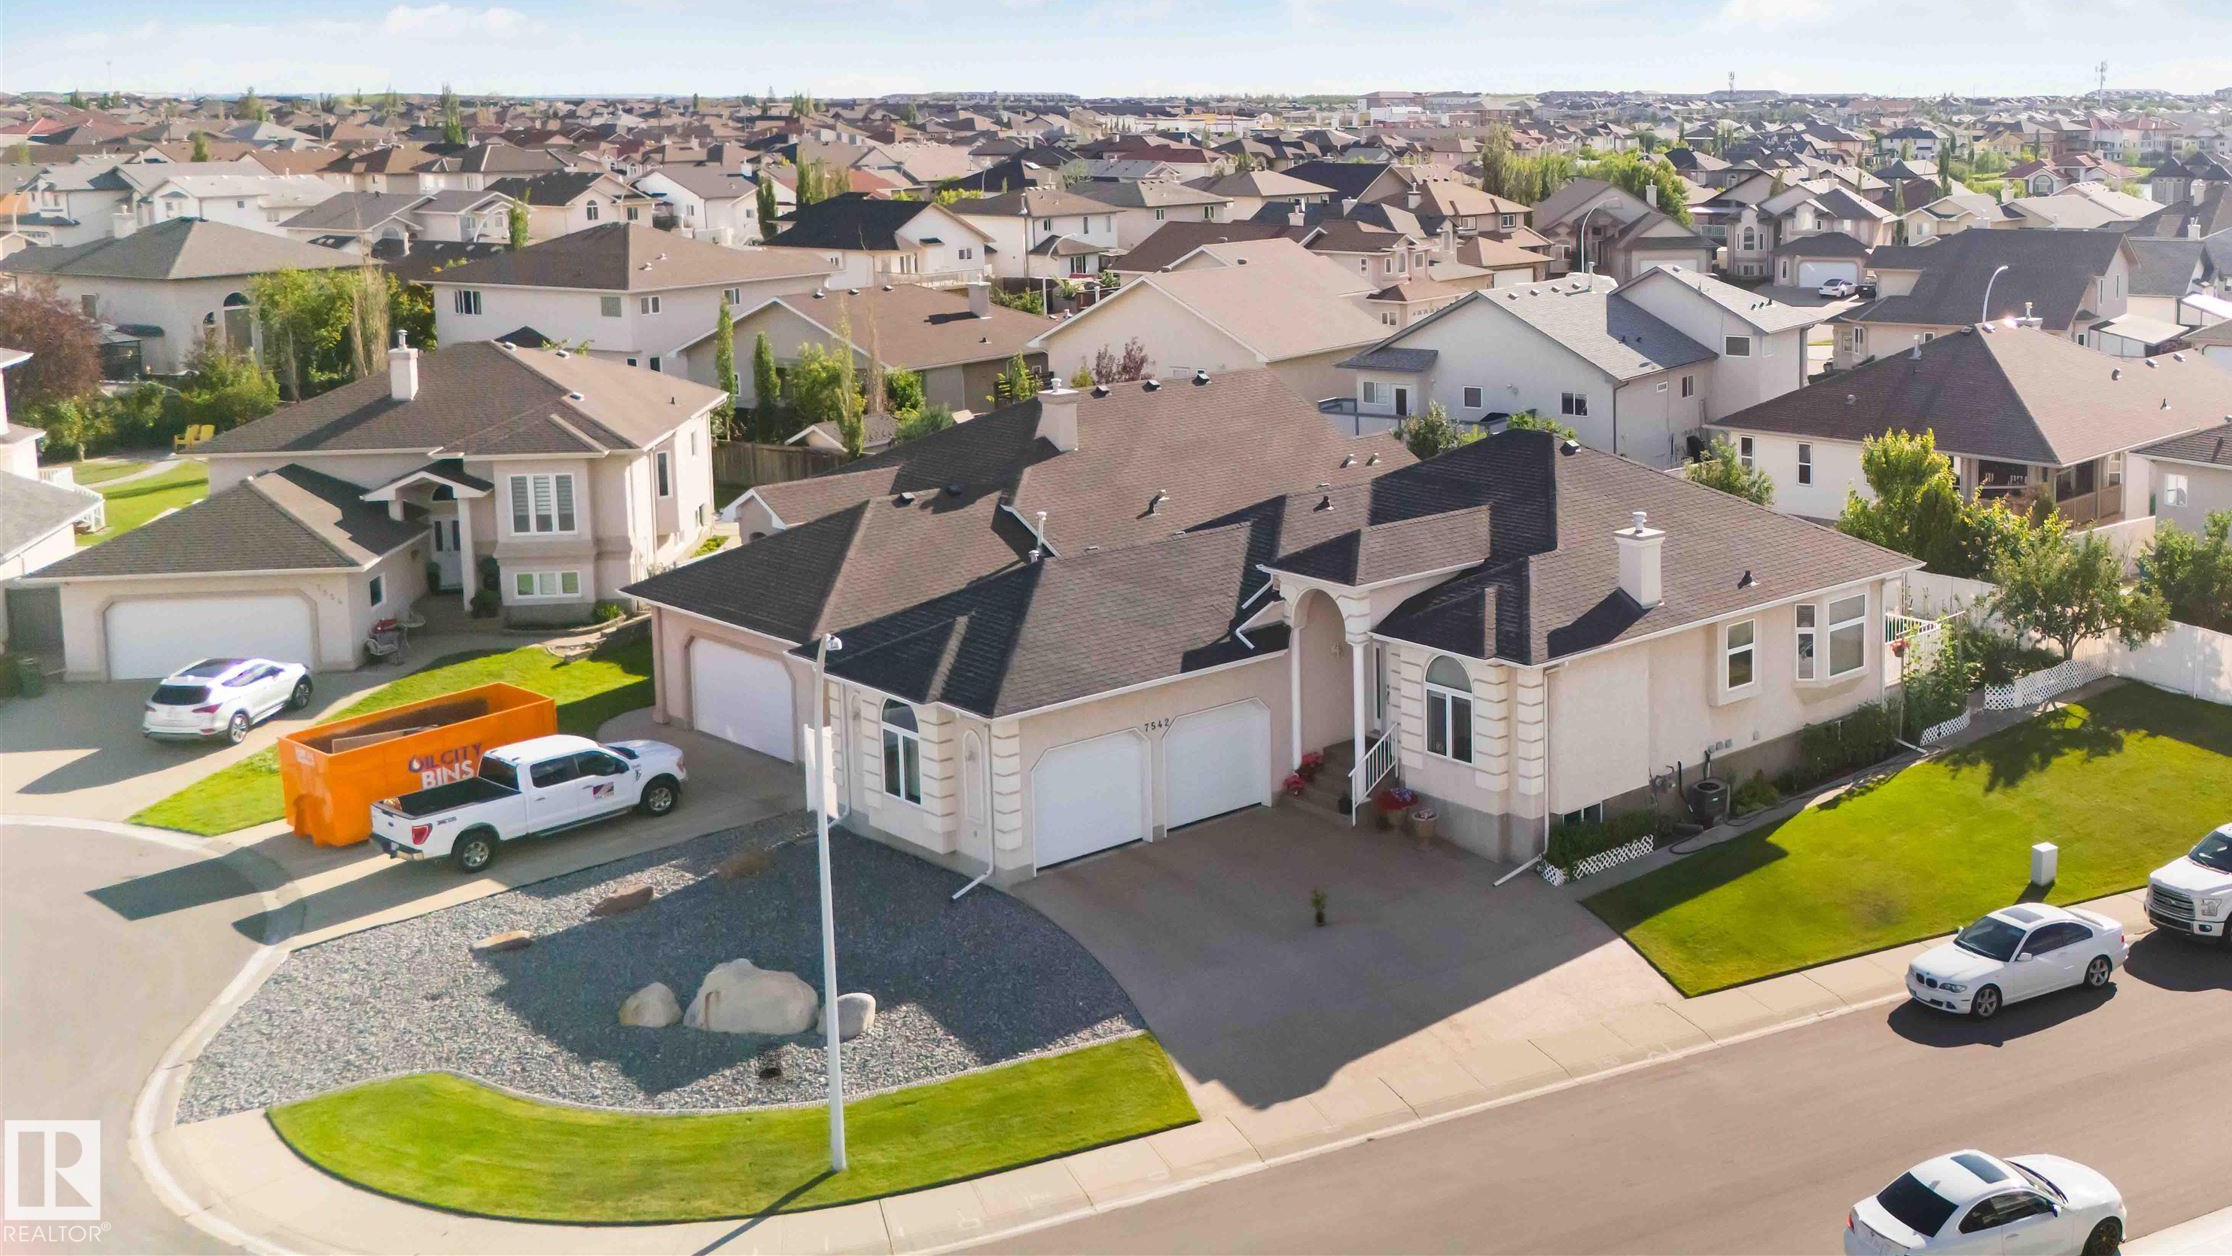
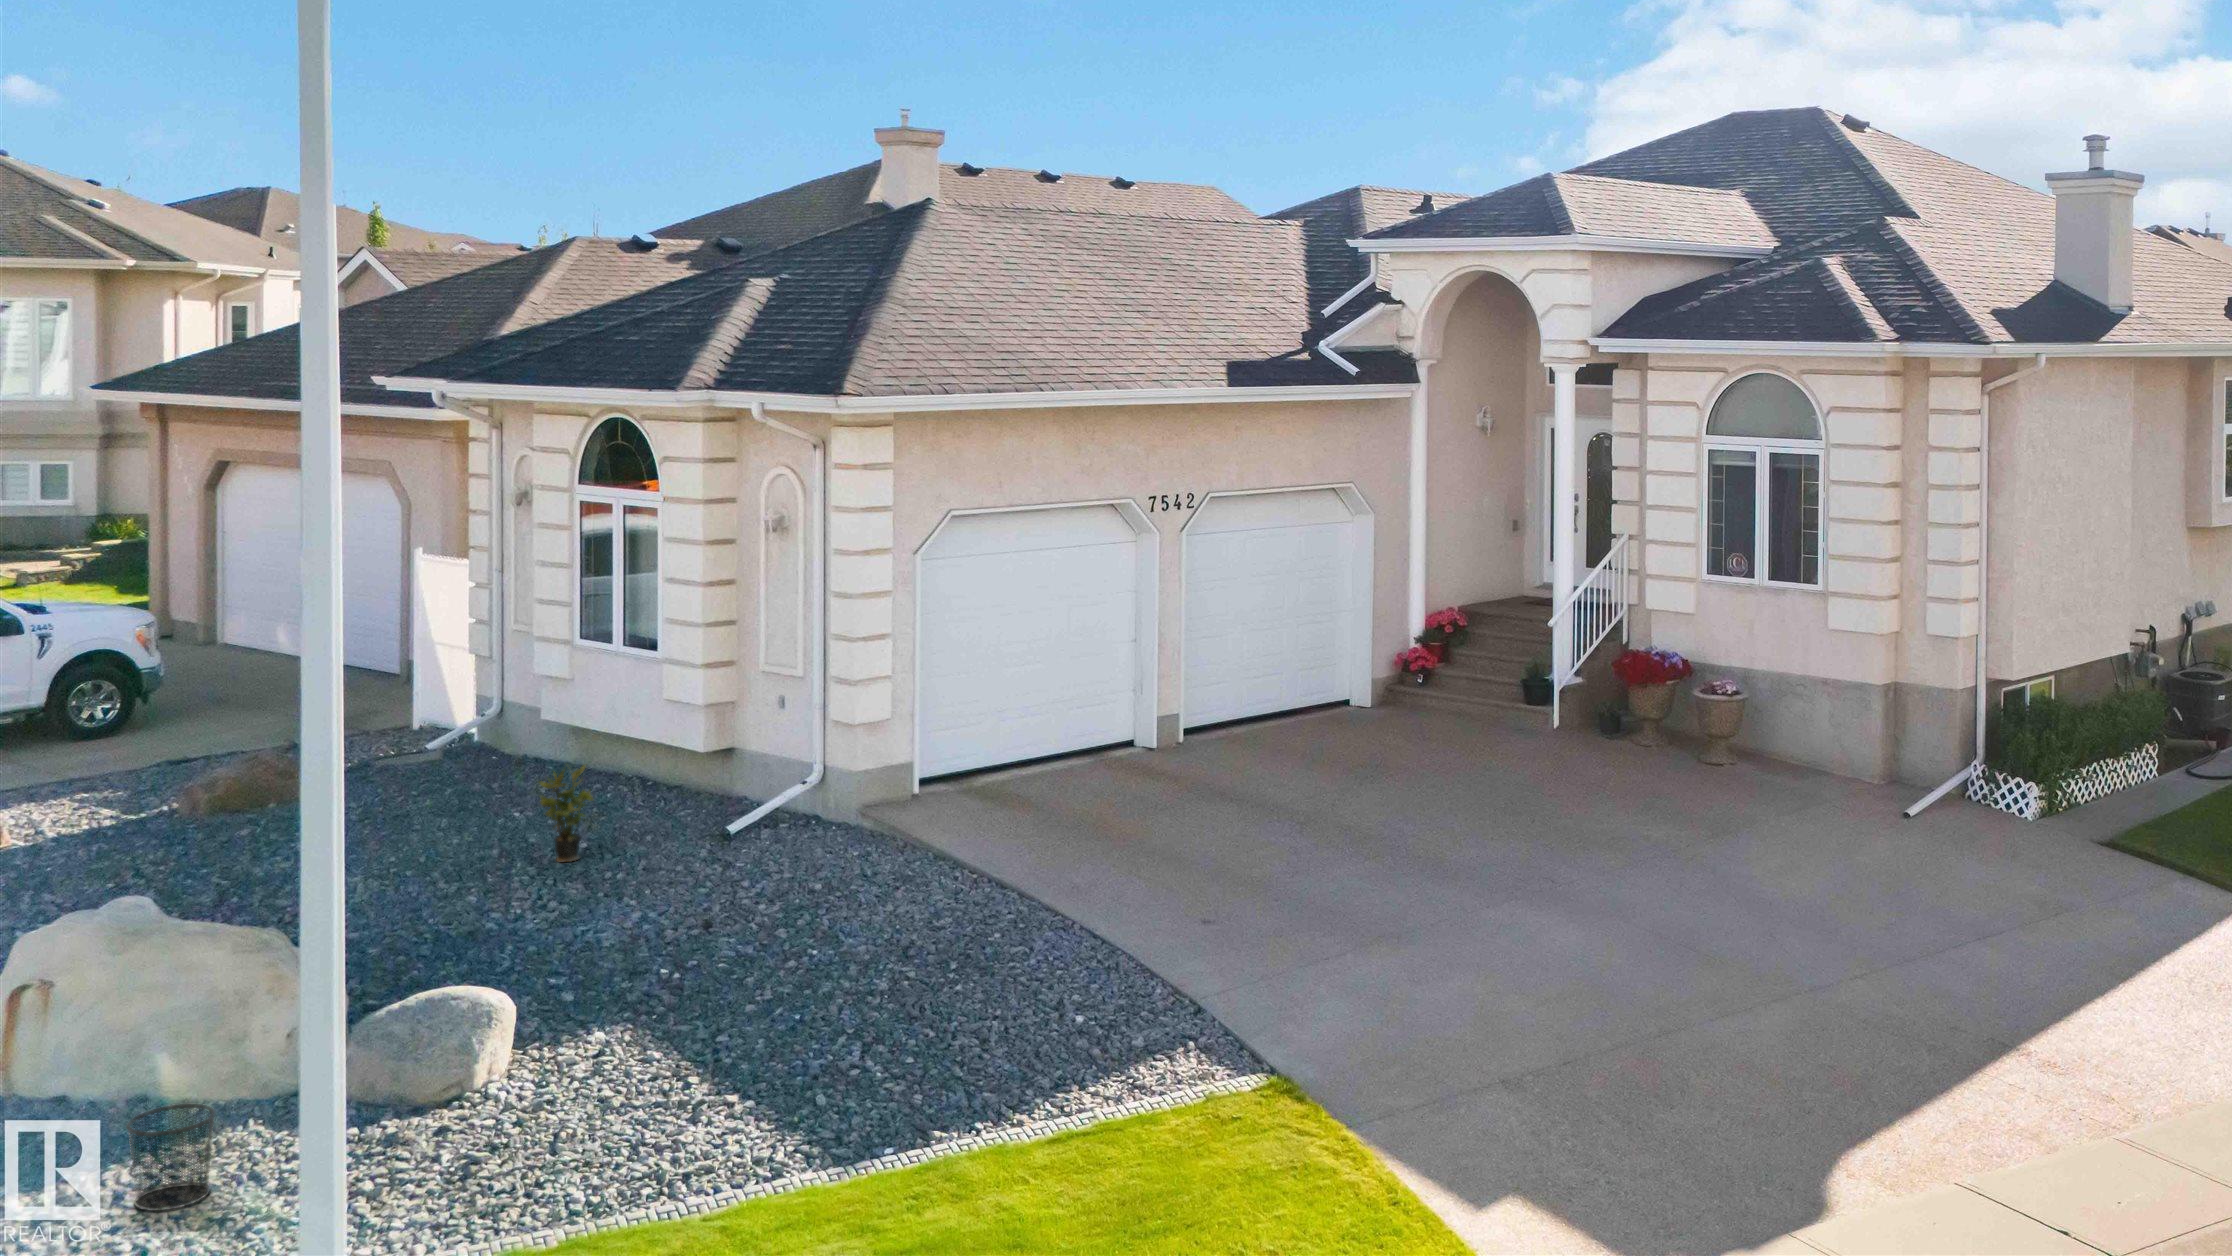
potted plant: present [1310,887,1328,926] -> present [540,765,593,862]

